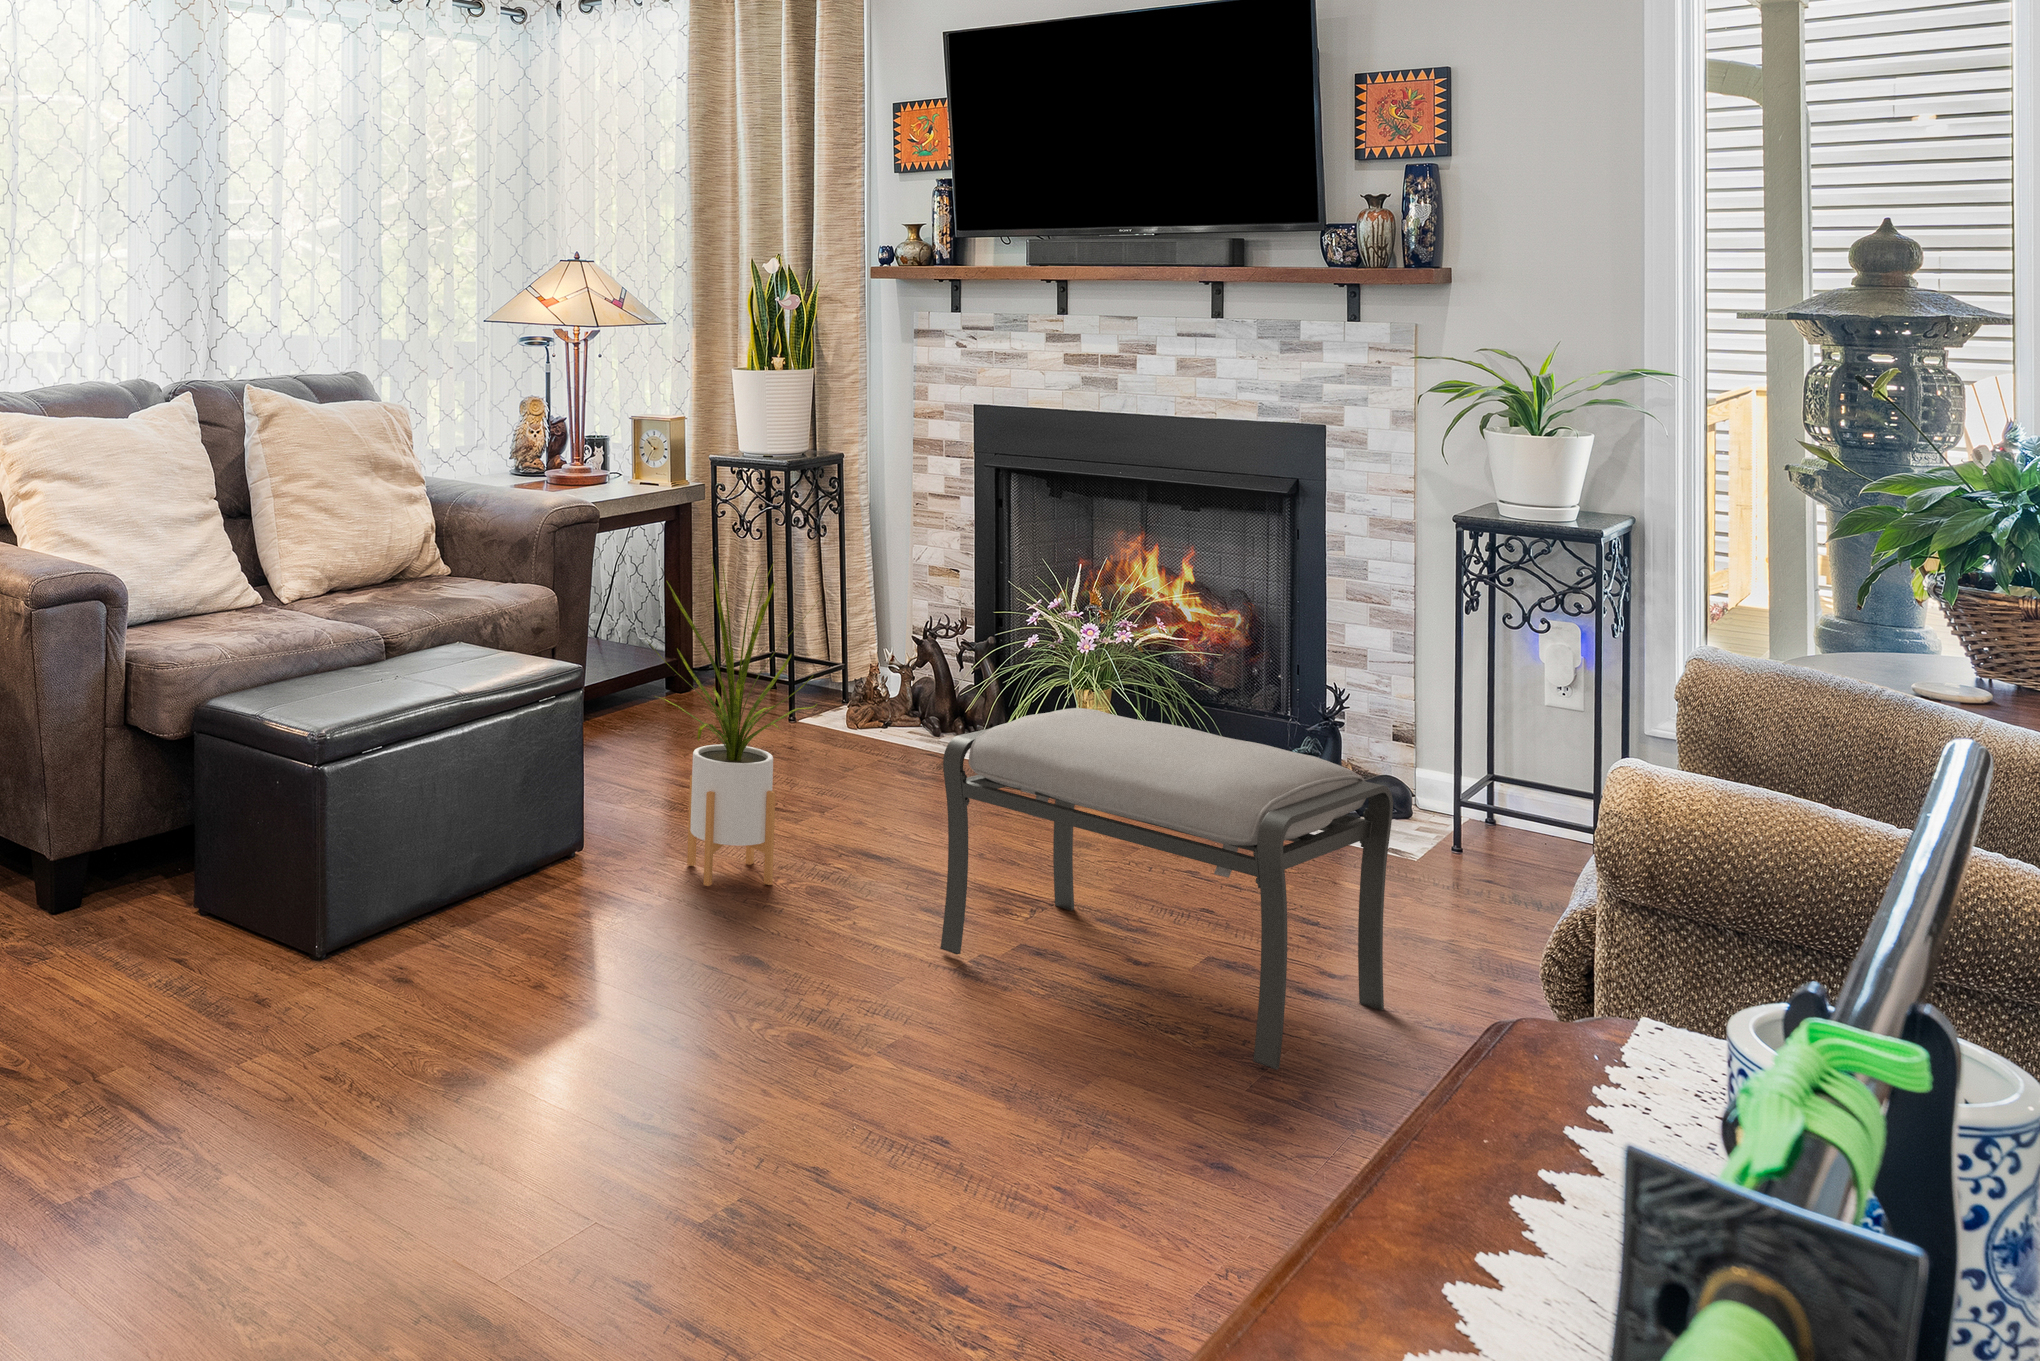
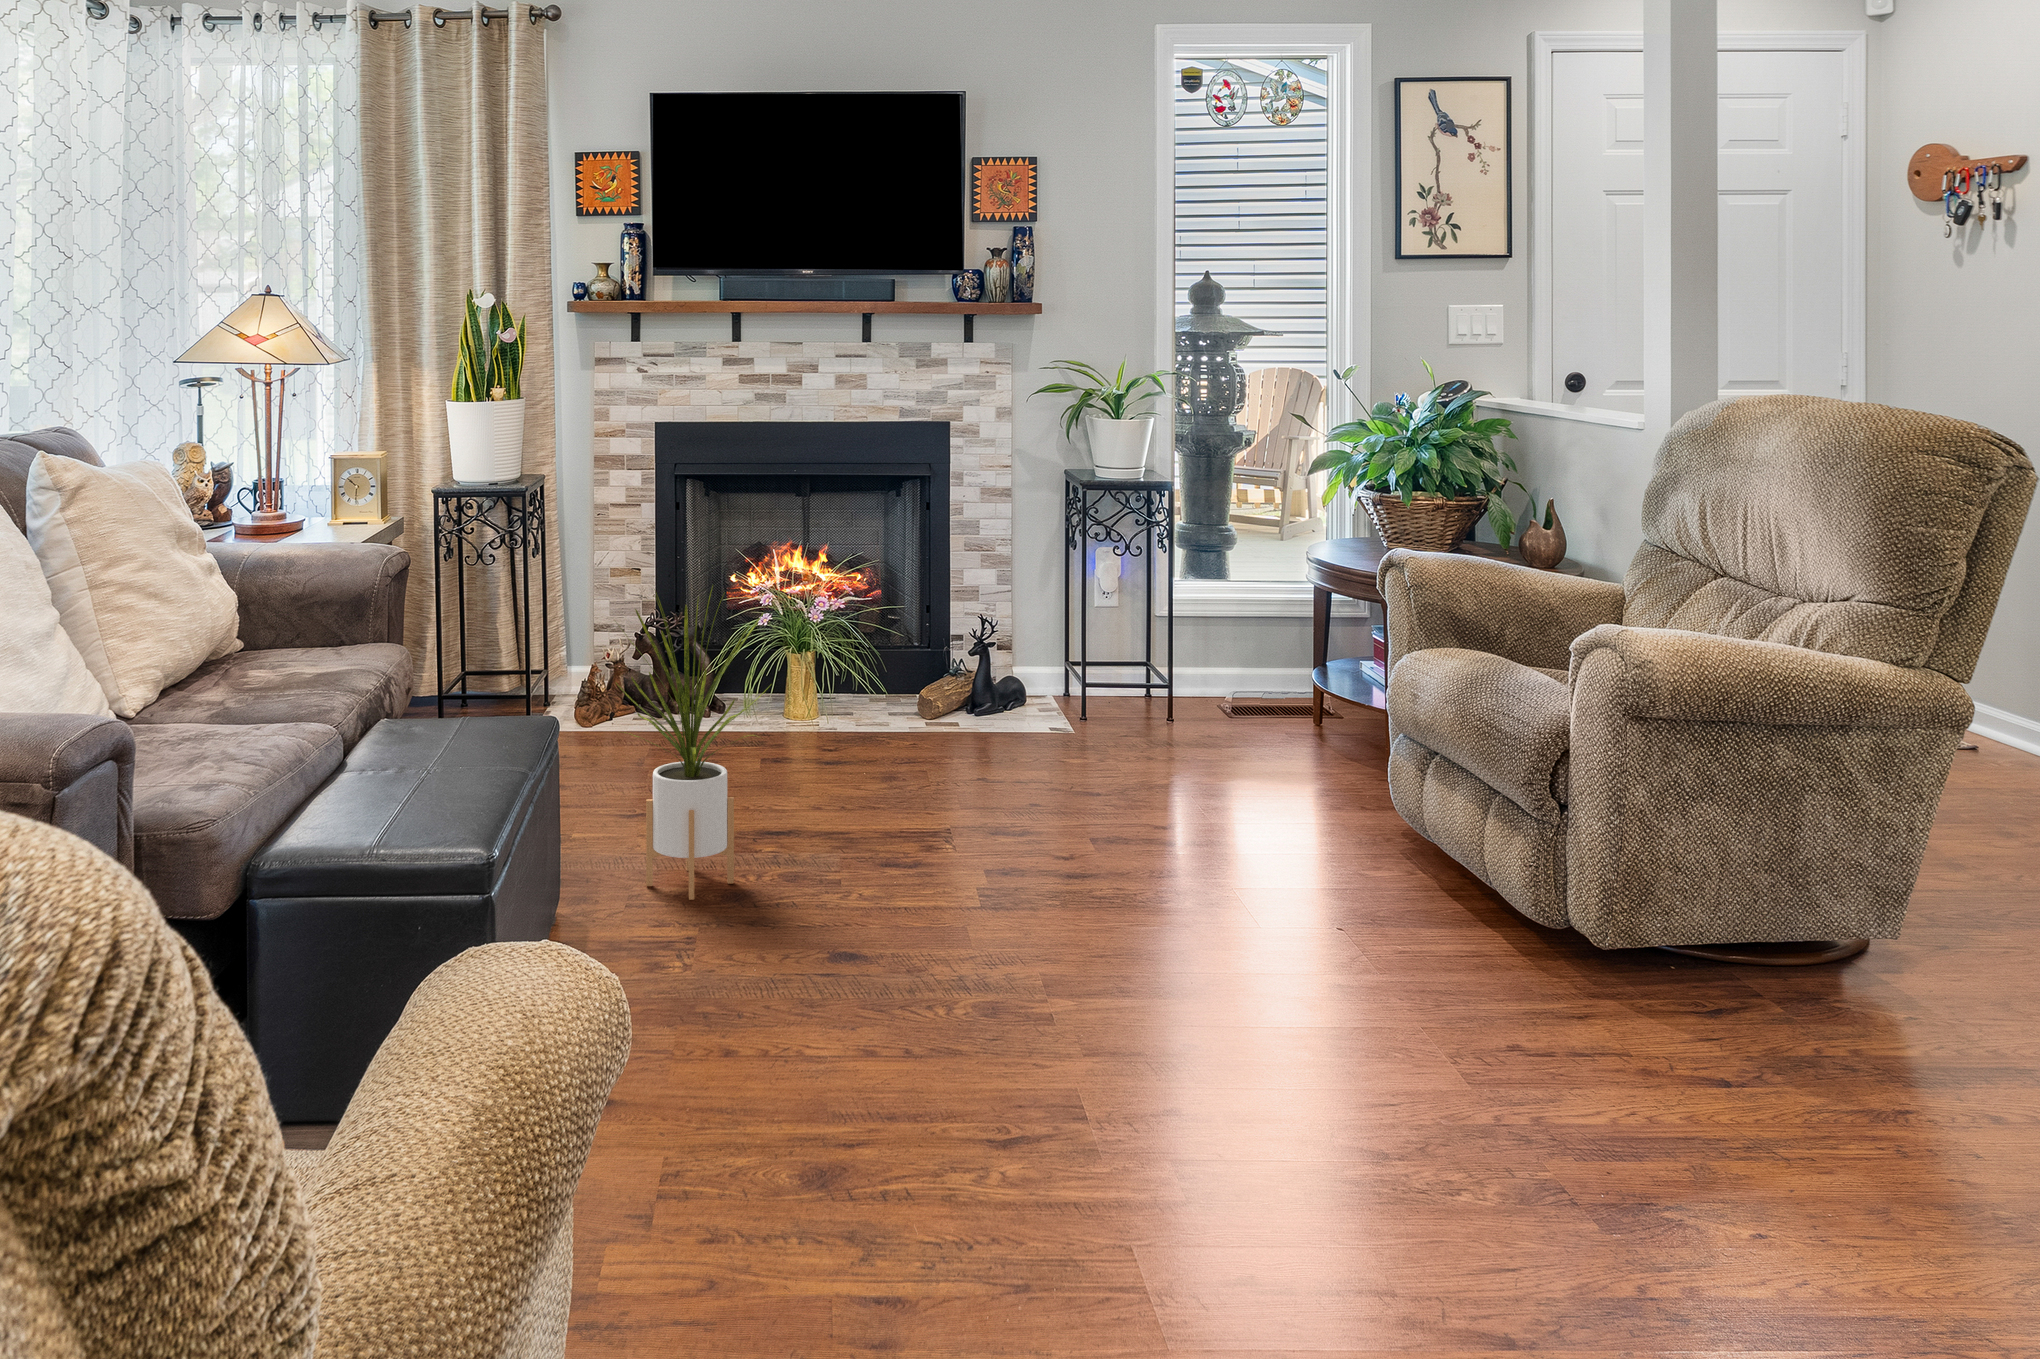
ottoman: present [940,708,1393,1070] -> none [927,671,1221,911]

